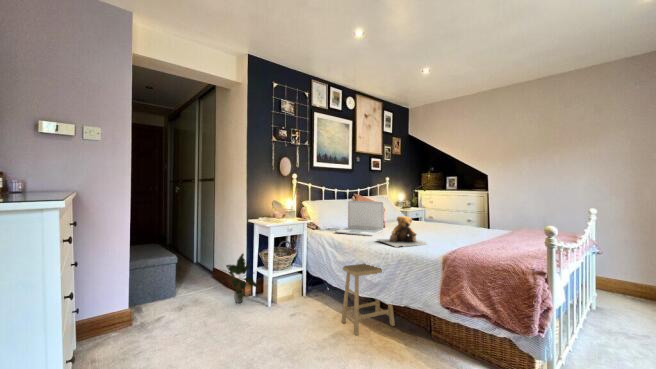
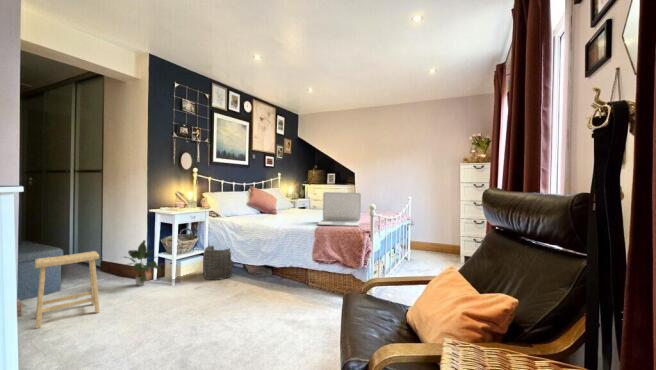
laptop: present [336,201,383,236] -> present [318,192,361,226]
teddy bear: present [378,216,426,247] -> none [269,202,310,225]
woven basket: none [301,263,334,307] -> present [203,245,233,280]
footstool: present [341,264,395,335] -> present [35,251,99,328]

